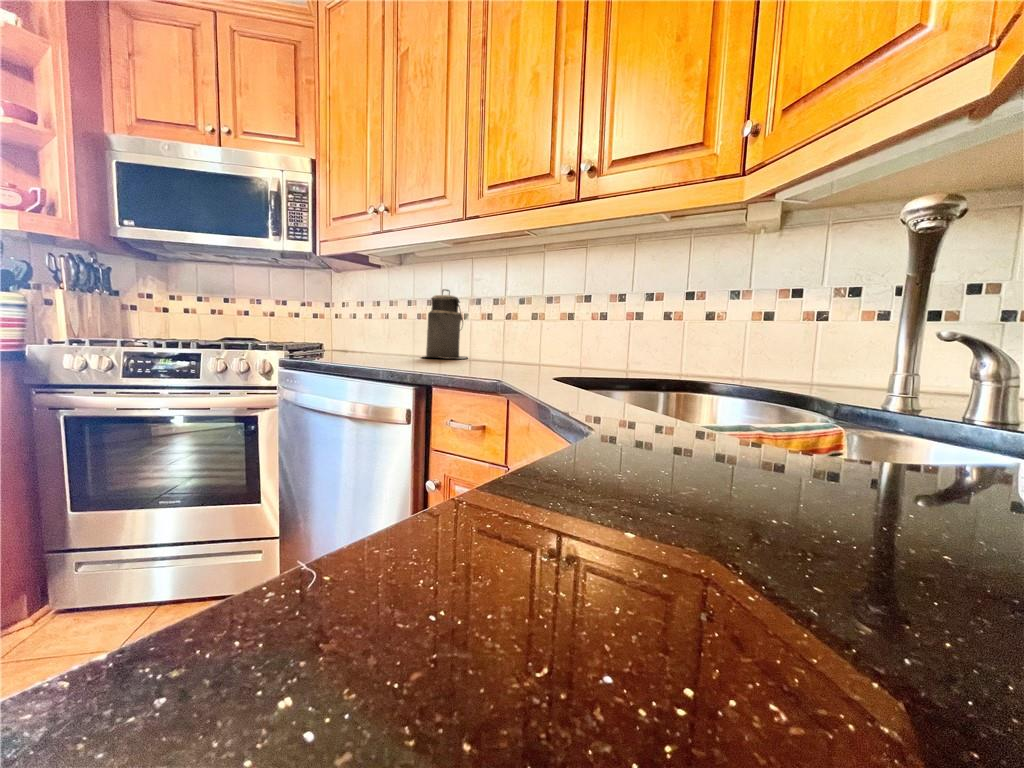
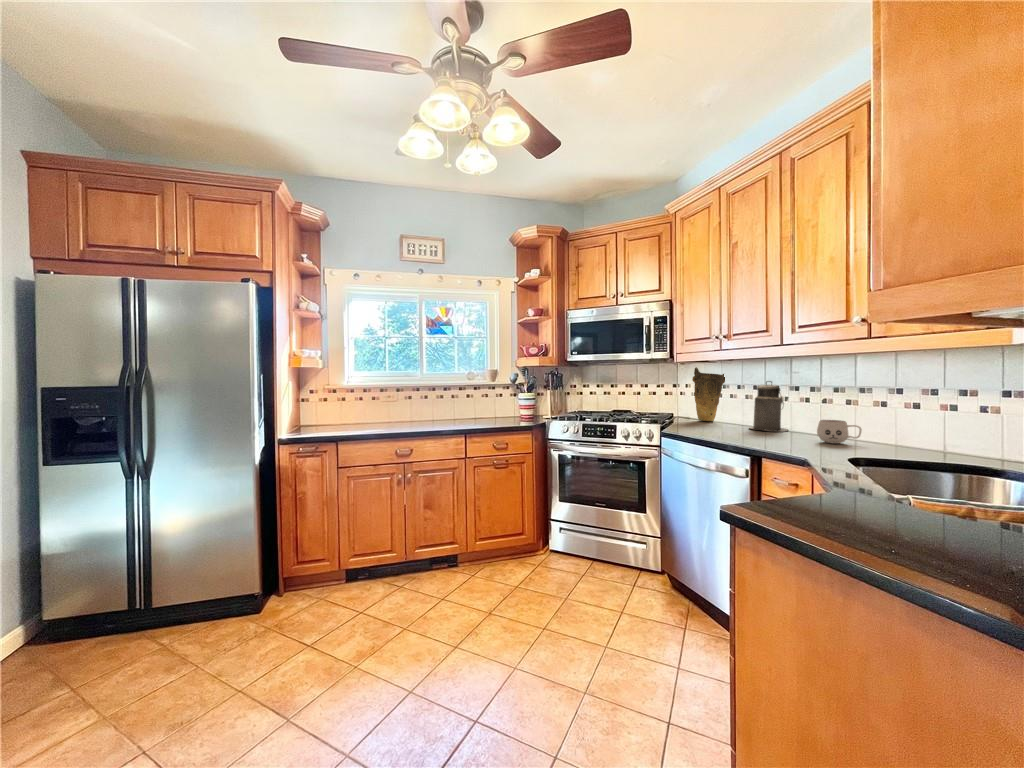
vase: none [347,272,395,352] -> present [692,367,725,421]
mug: none [502,336,551,367] -> present [817,420,862,444]

